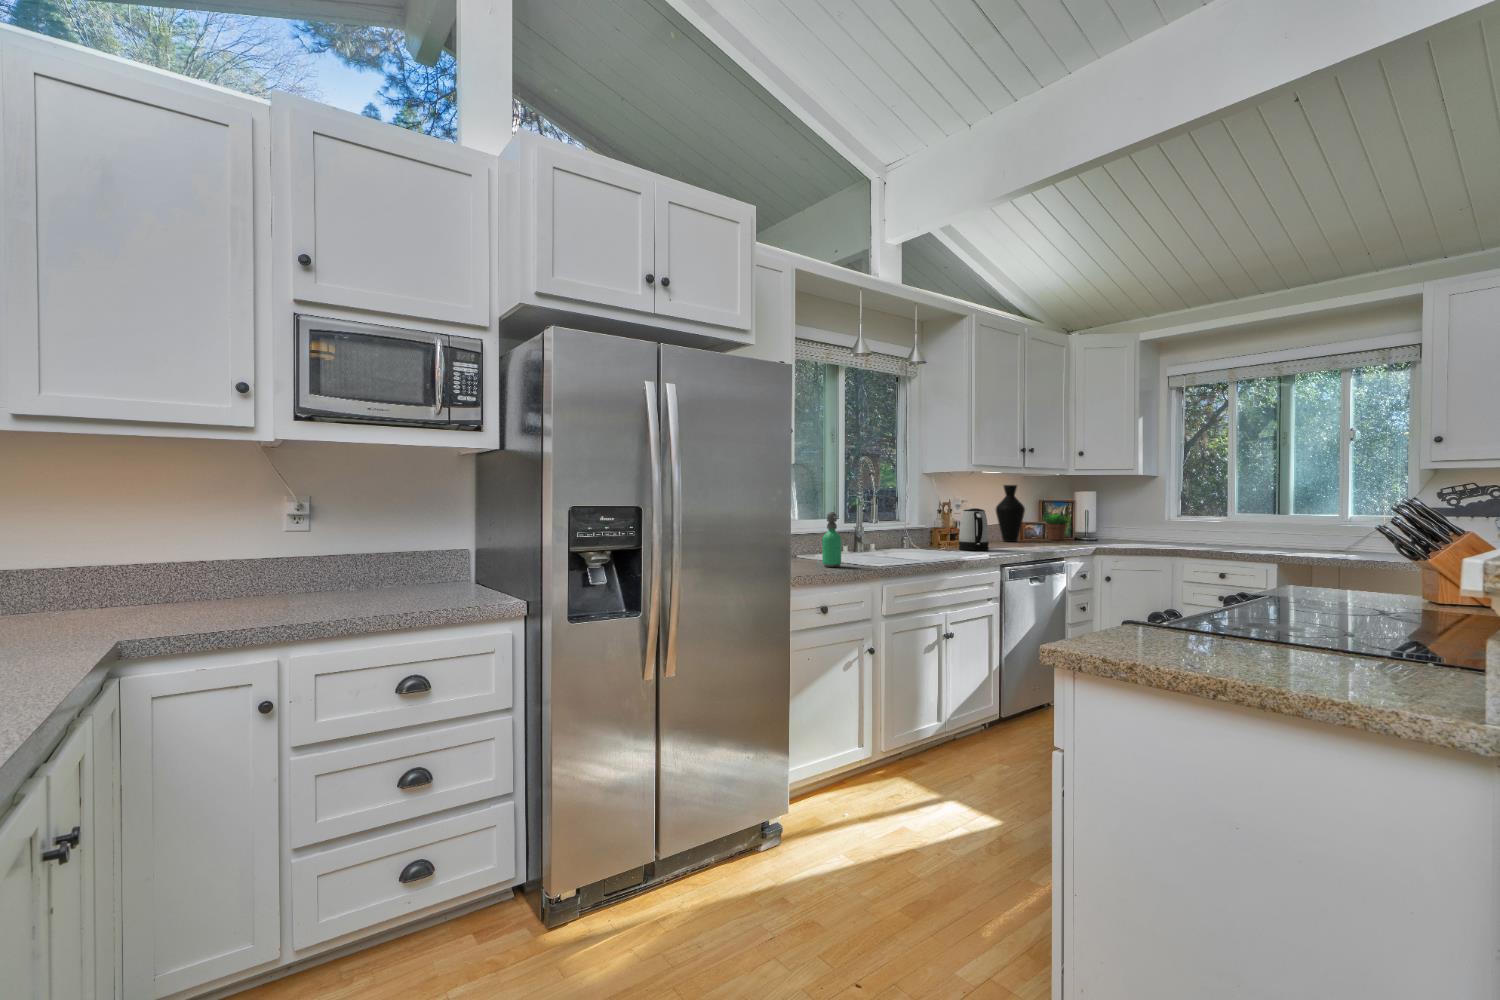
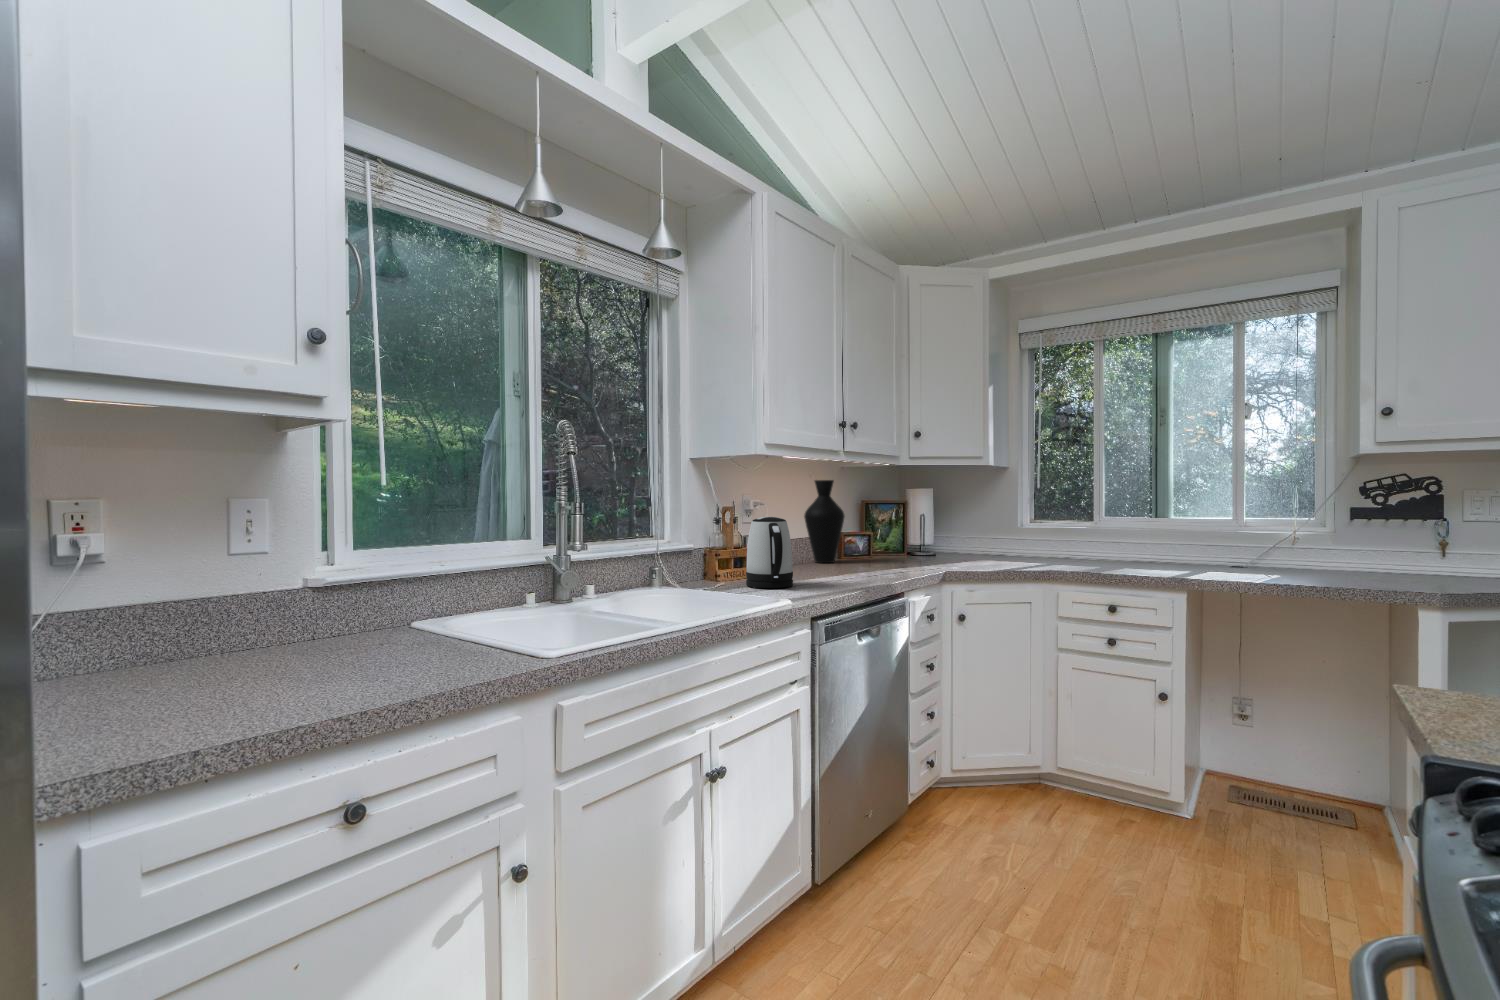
soap dispenser: present [822,512,841,567] -> none [385,538,439,679]
succulent plant: present [1043,514,1069,540] -> none [864,519,900,557]

